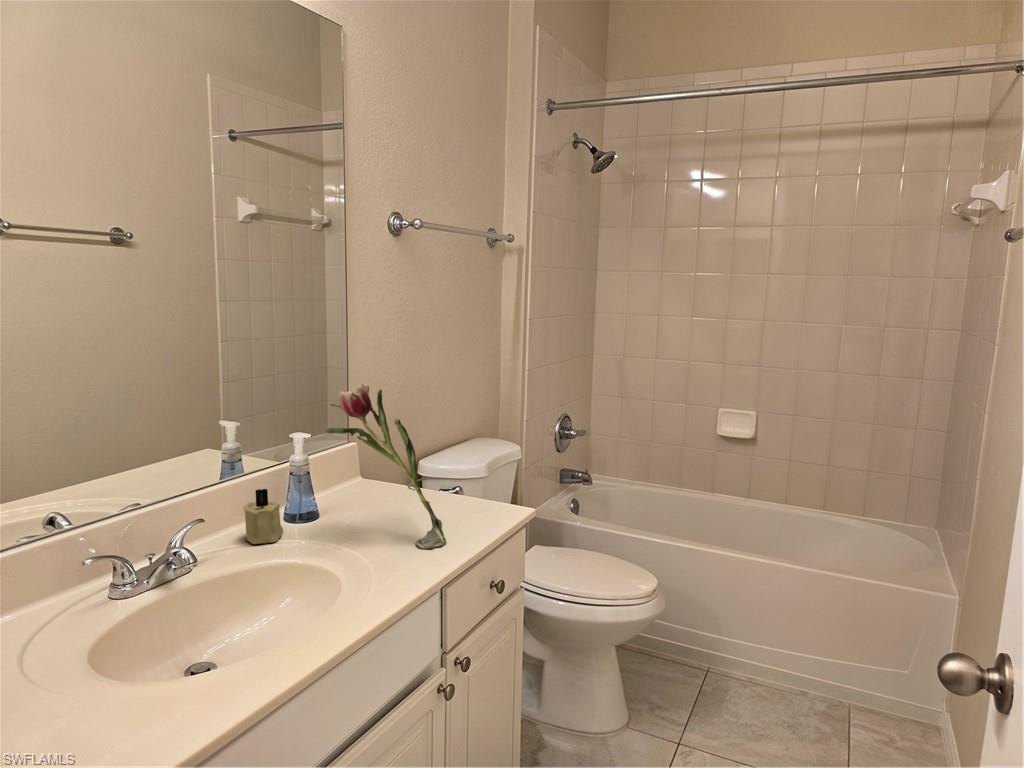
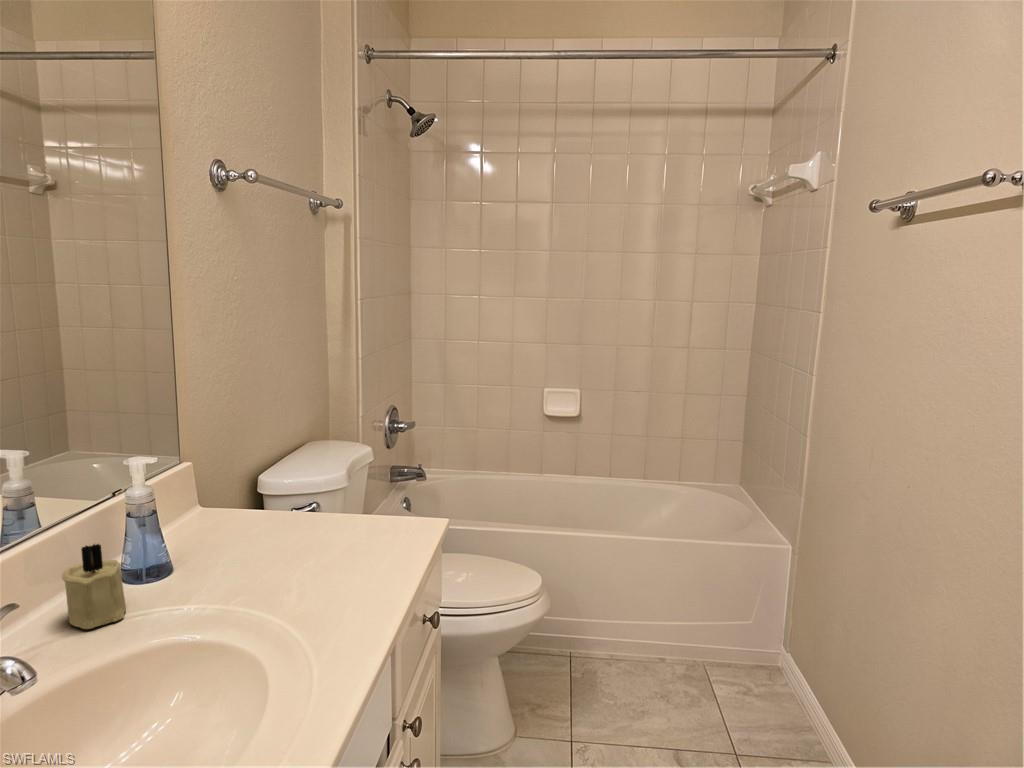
flower: present [326,384,446,549] -> none [186,379,373,590]

